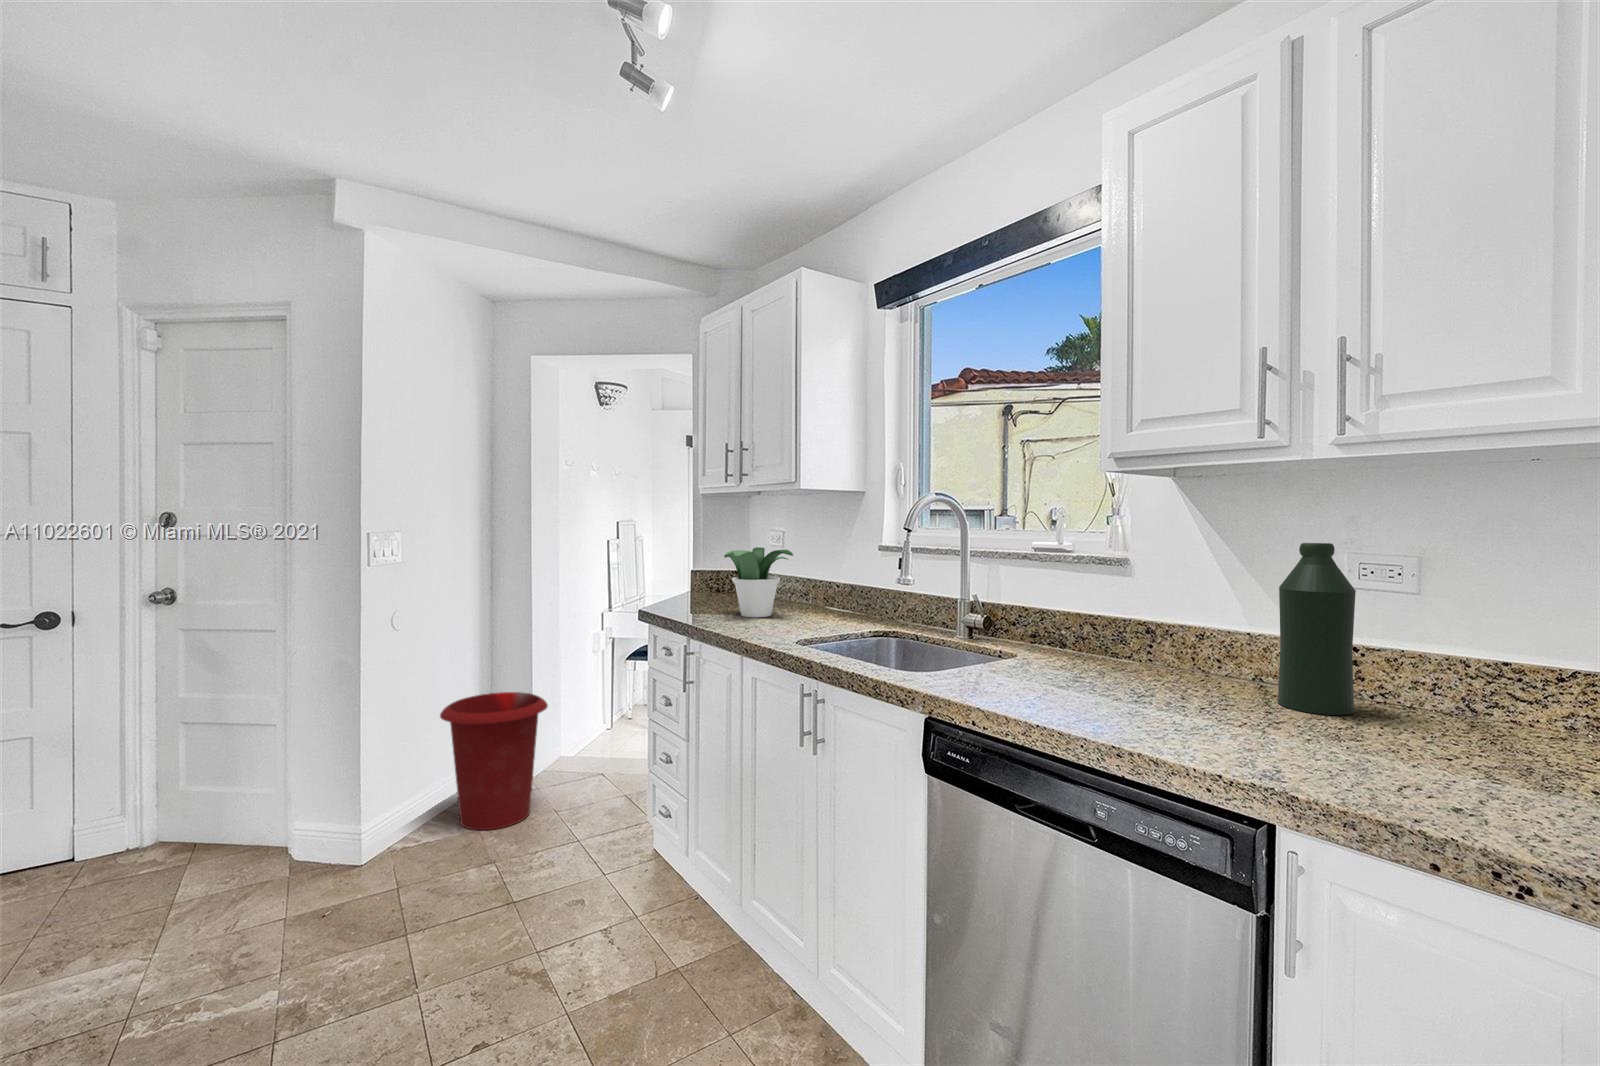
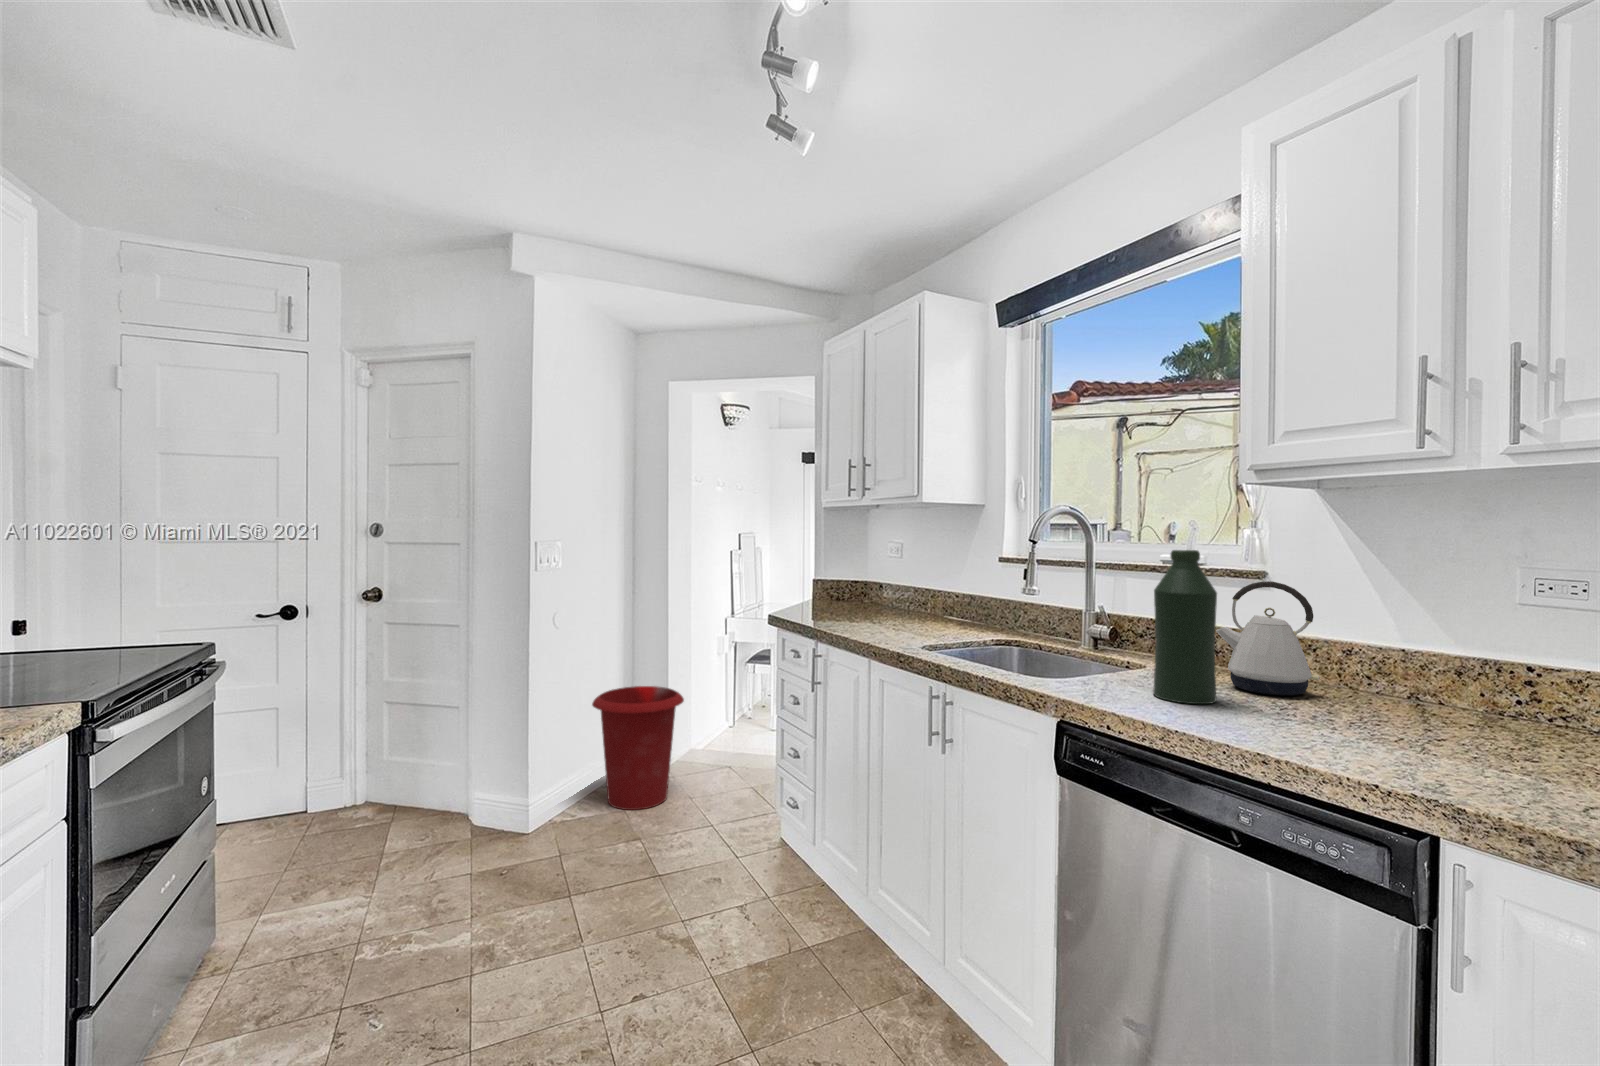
bottle: present [1278,543,1356,715] -> present [1153,550,1217,704]
potted plant: present [724,547,793,617] -> none [848,557,915,623]
kettle: none [1080,569,1174,682] -> present [1216,581,1319,696]

